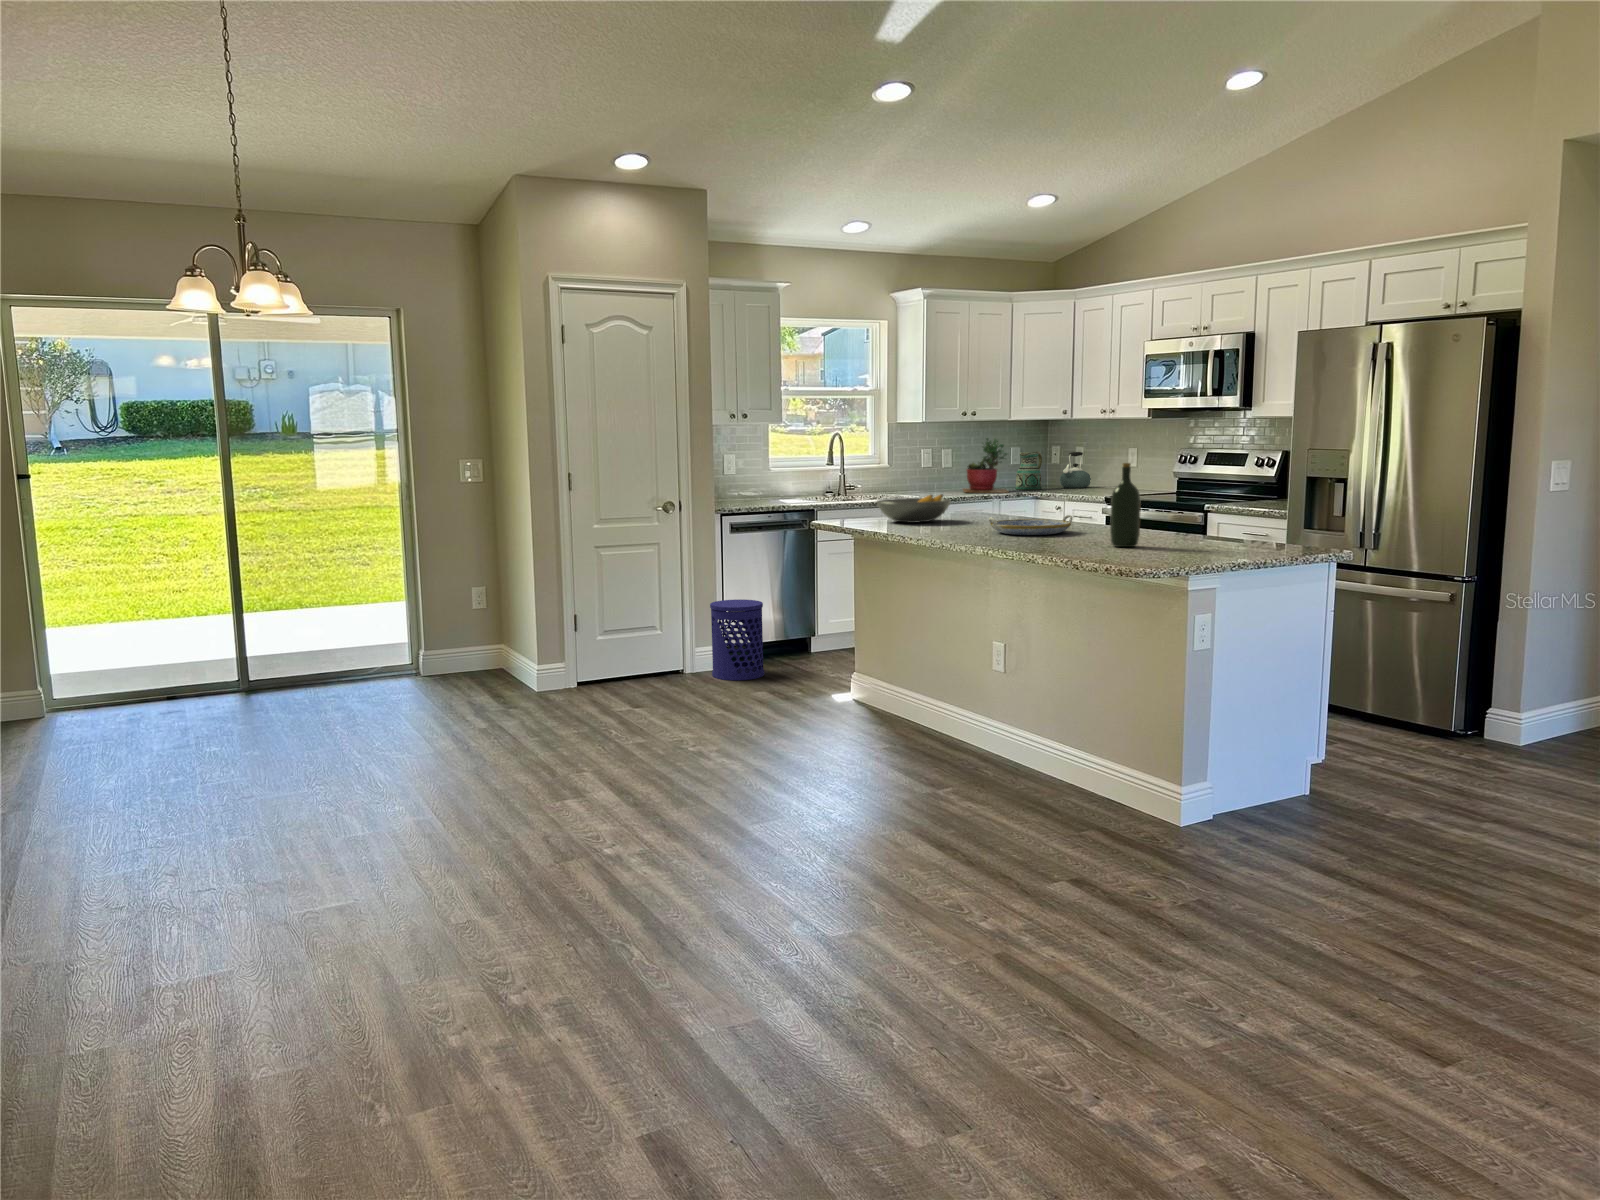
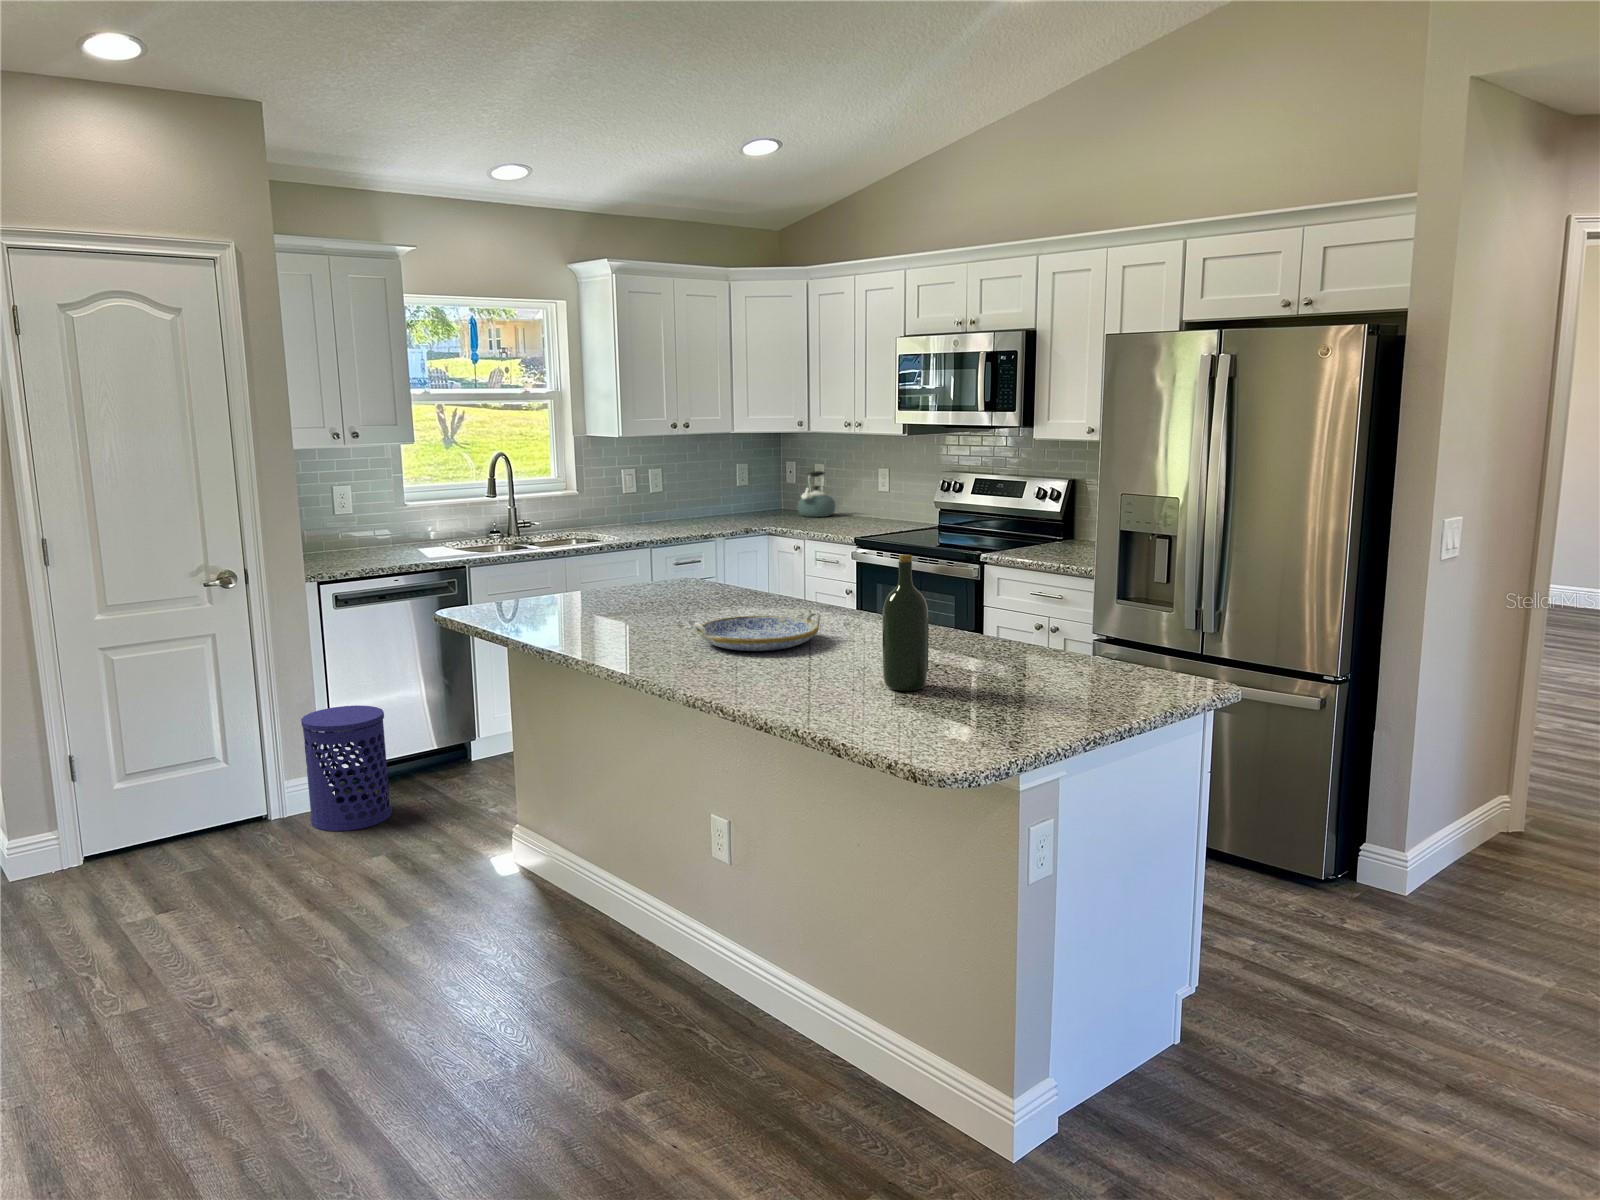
succulent plant: present [963,438,1007,493] -> none [674,457,734,530]
ceramic pitcher: present [1015,451,1042,490] -> none [743,472,775,522]
fruit bowl: present [877,494,951,523] -> none [529,568,644,614]

